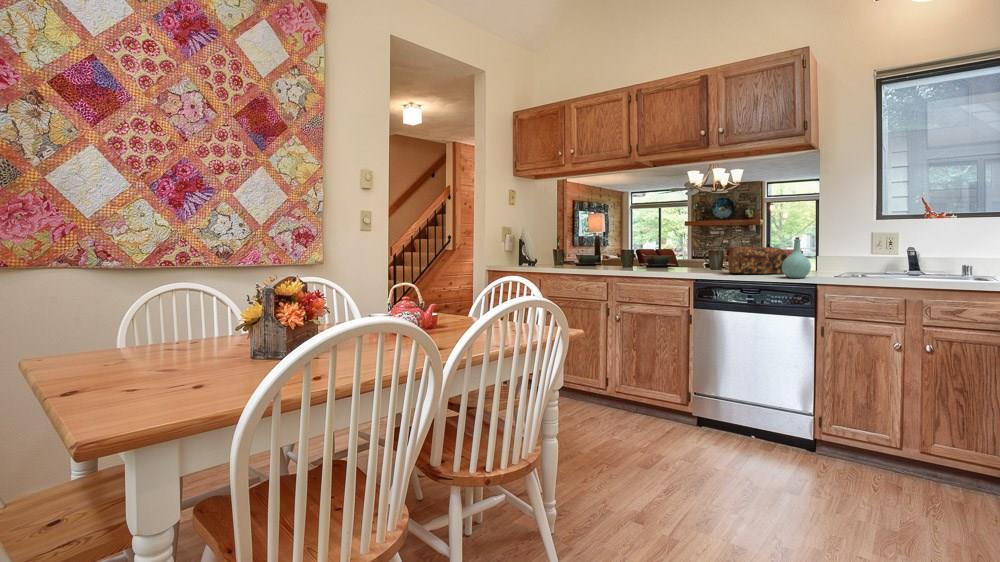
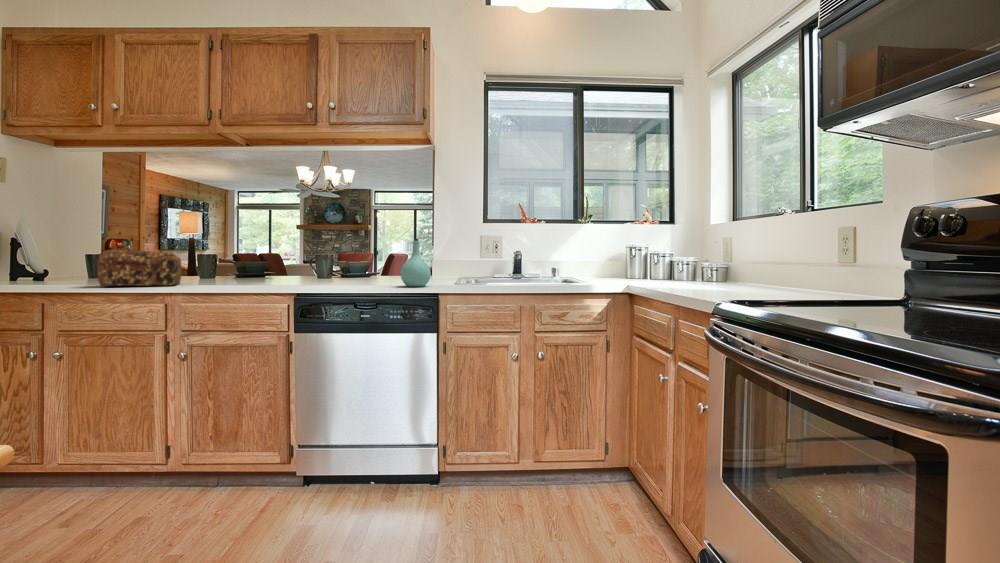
bread loaf: present [728,247,787,274] -> present [97,250,181,286]

